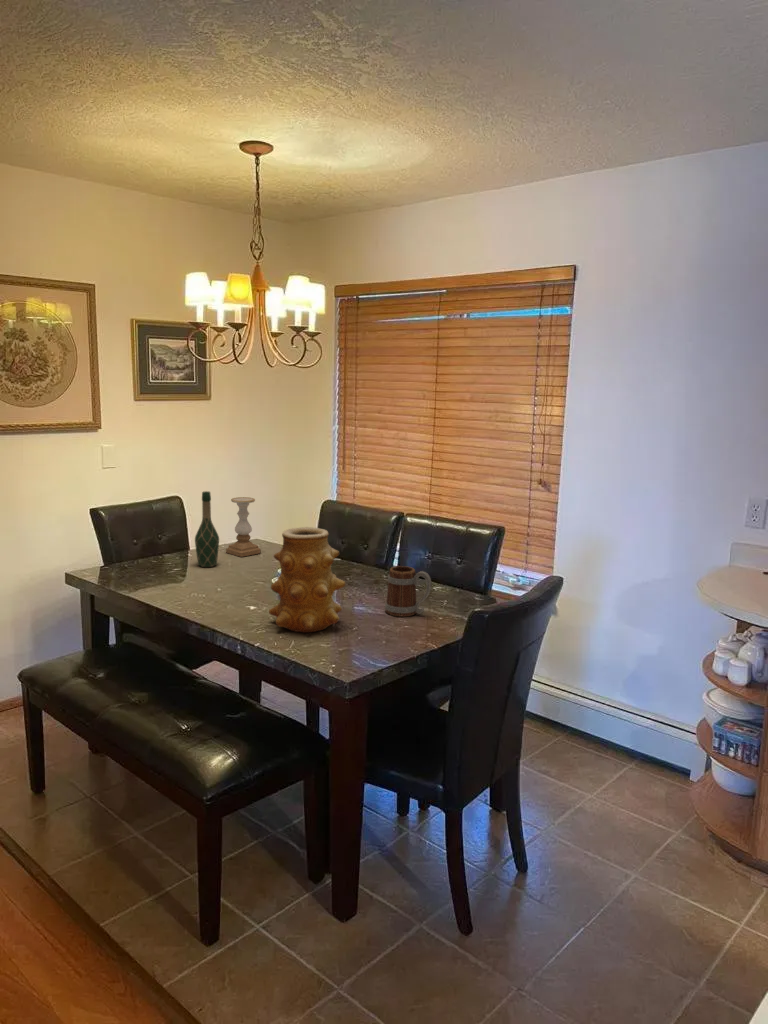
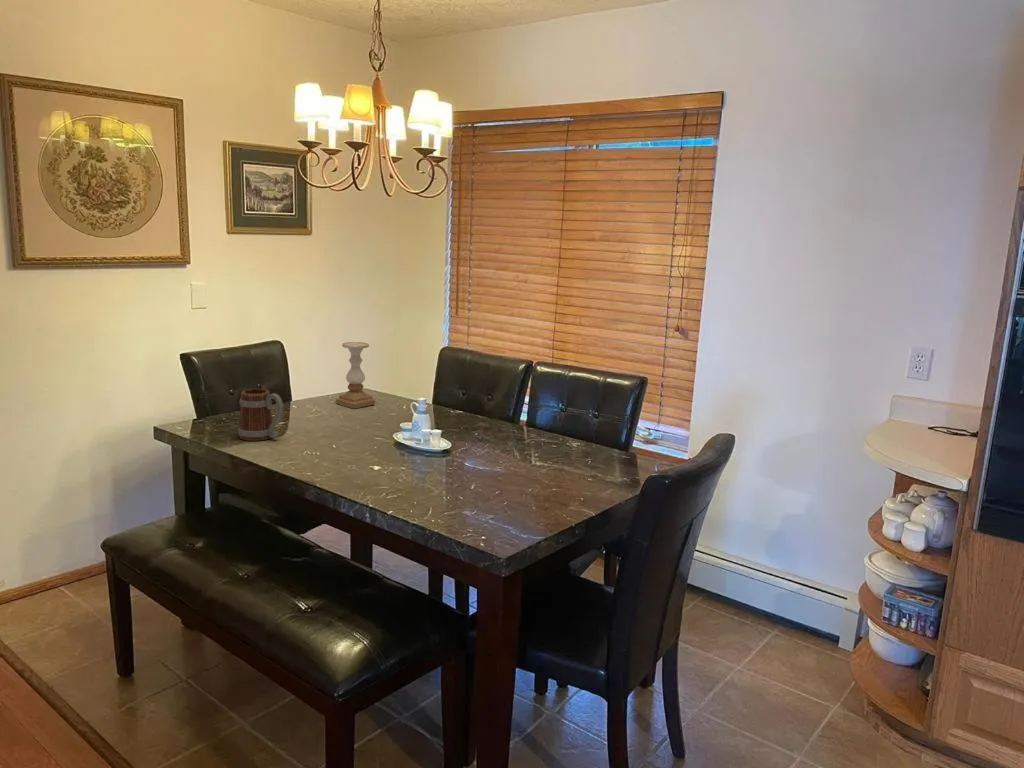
wine bottle: present [195,491,219,567] -> none [303,335,331,420]
vase: present [269,527,346,633] -> none [399,375,490,498]
mug: present [385,566,431,616] -> present [238,389,283,441]

